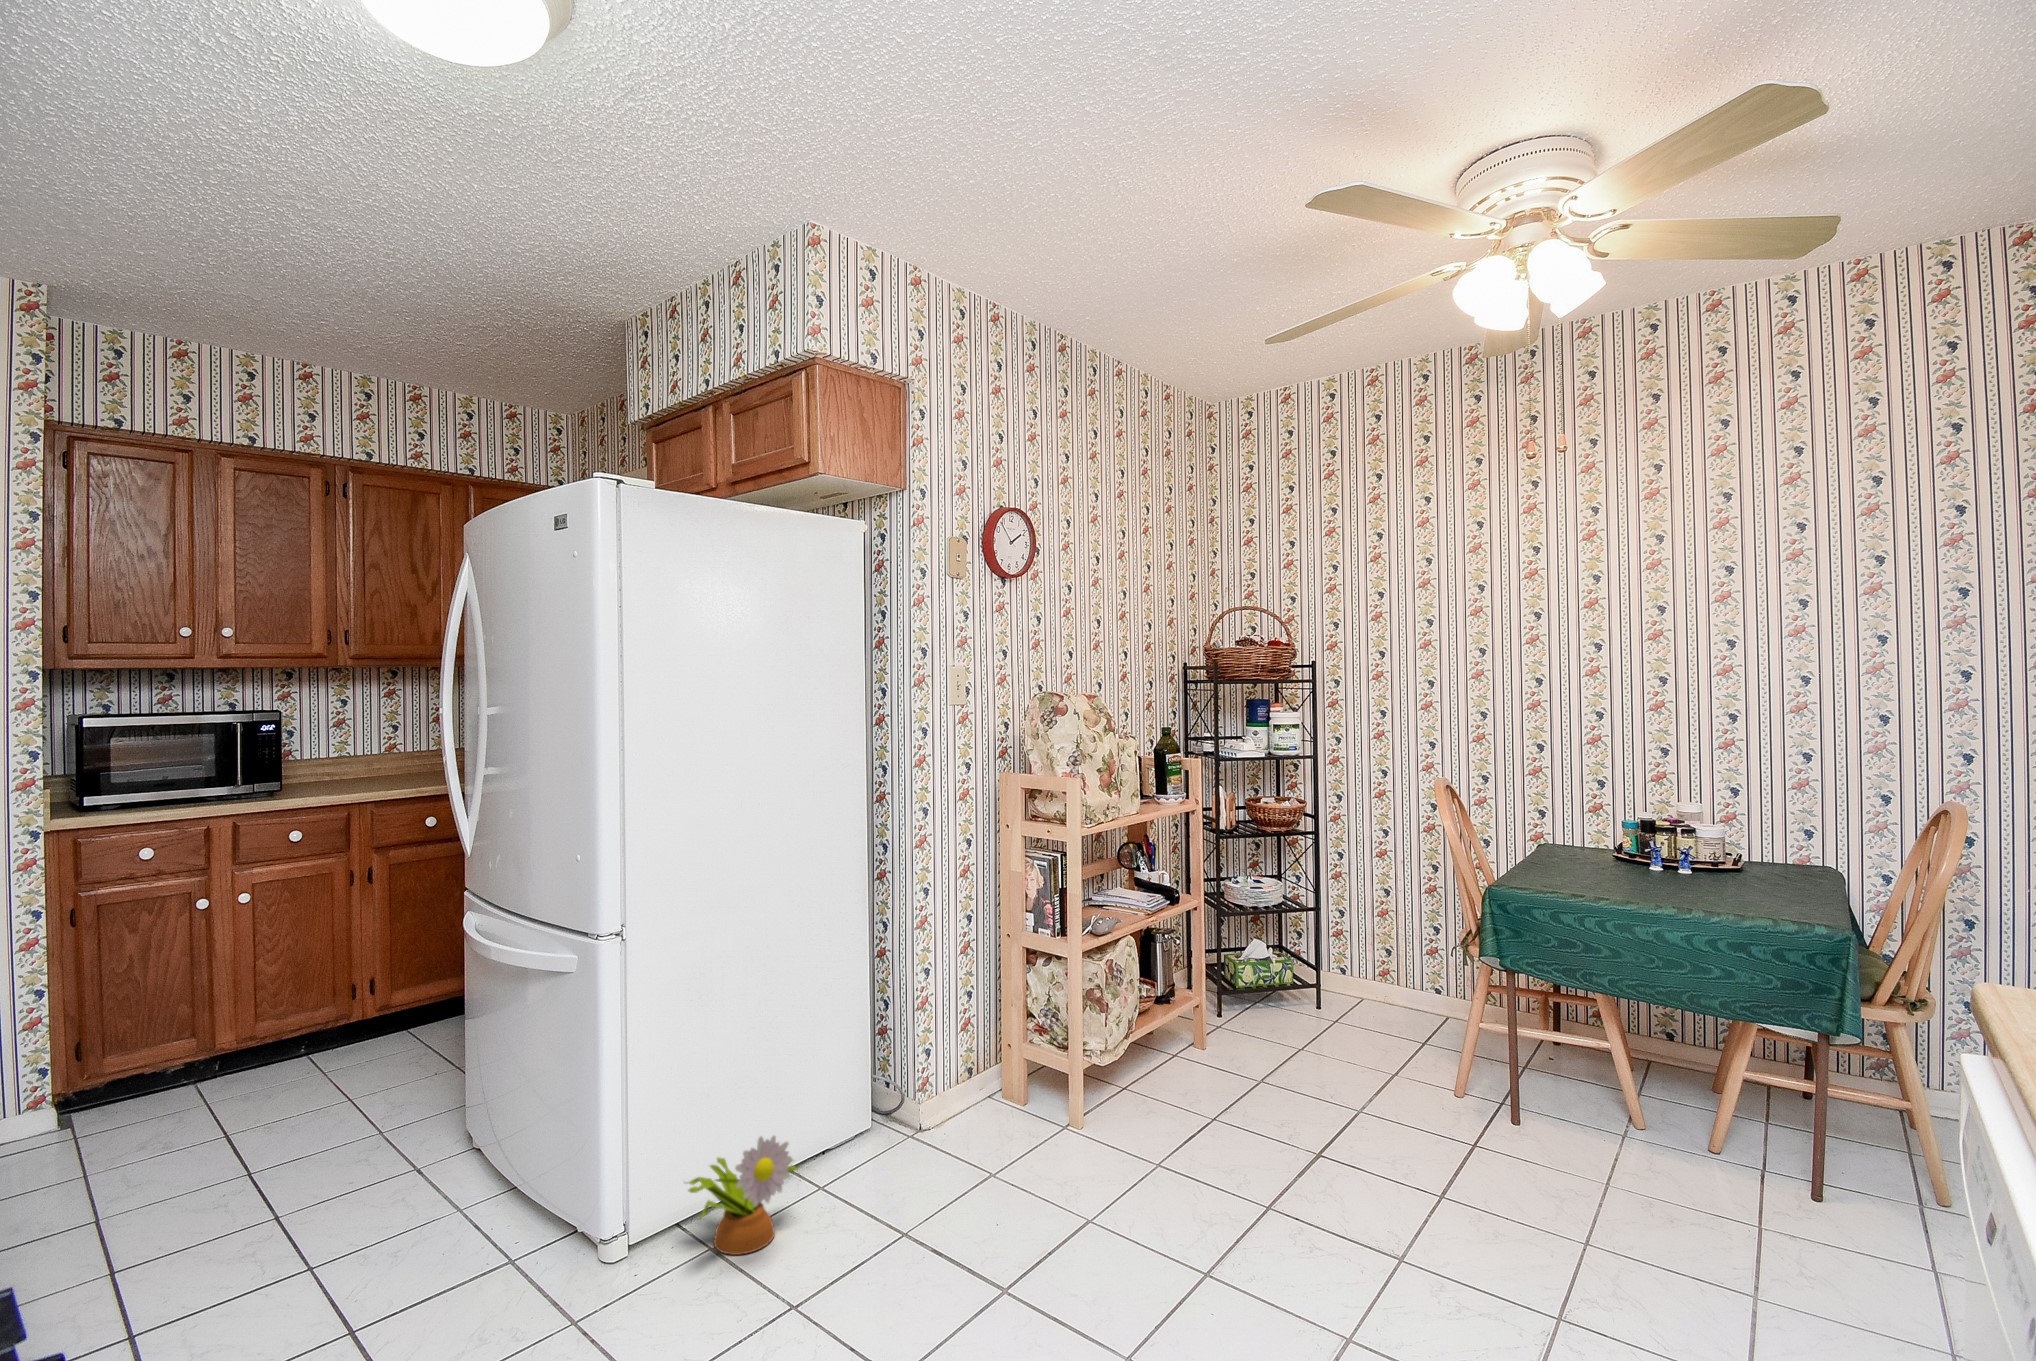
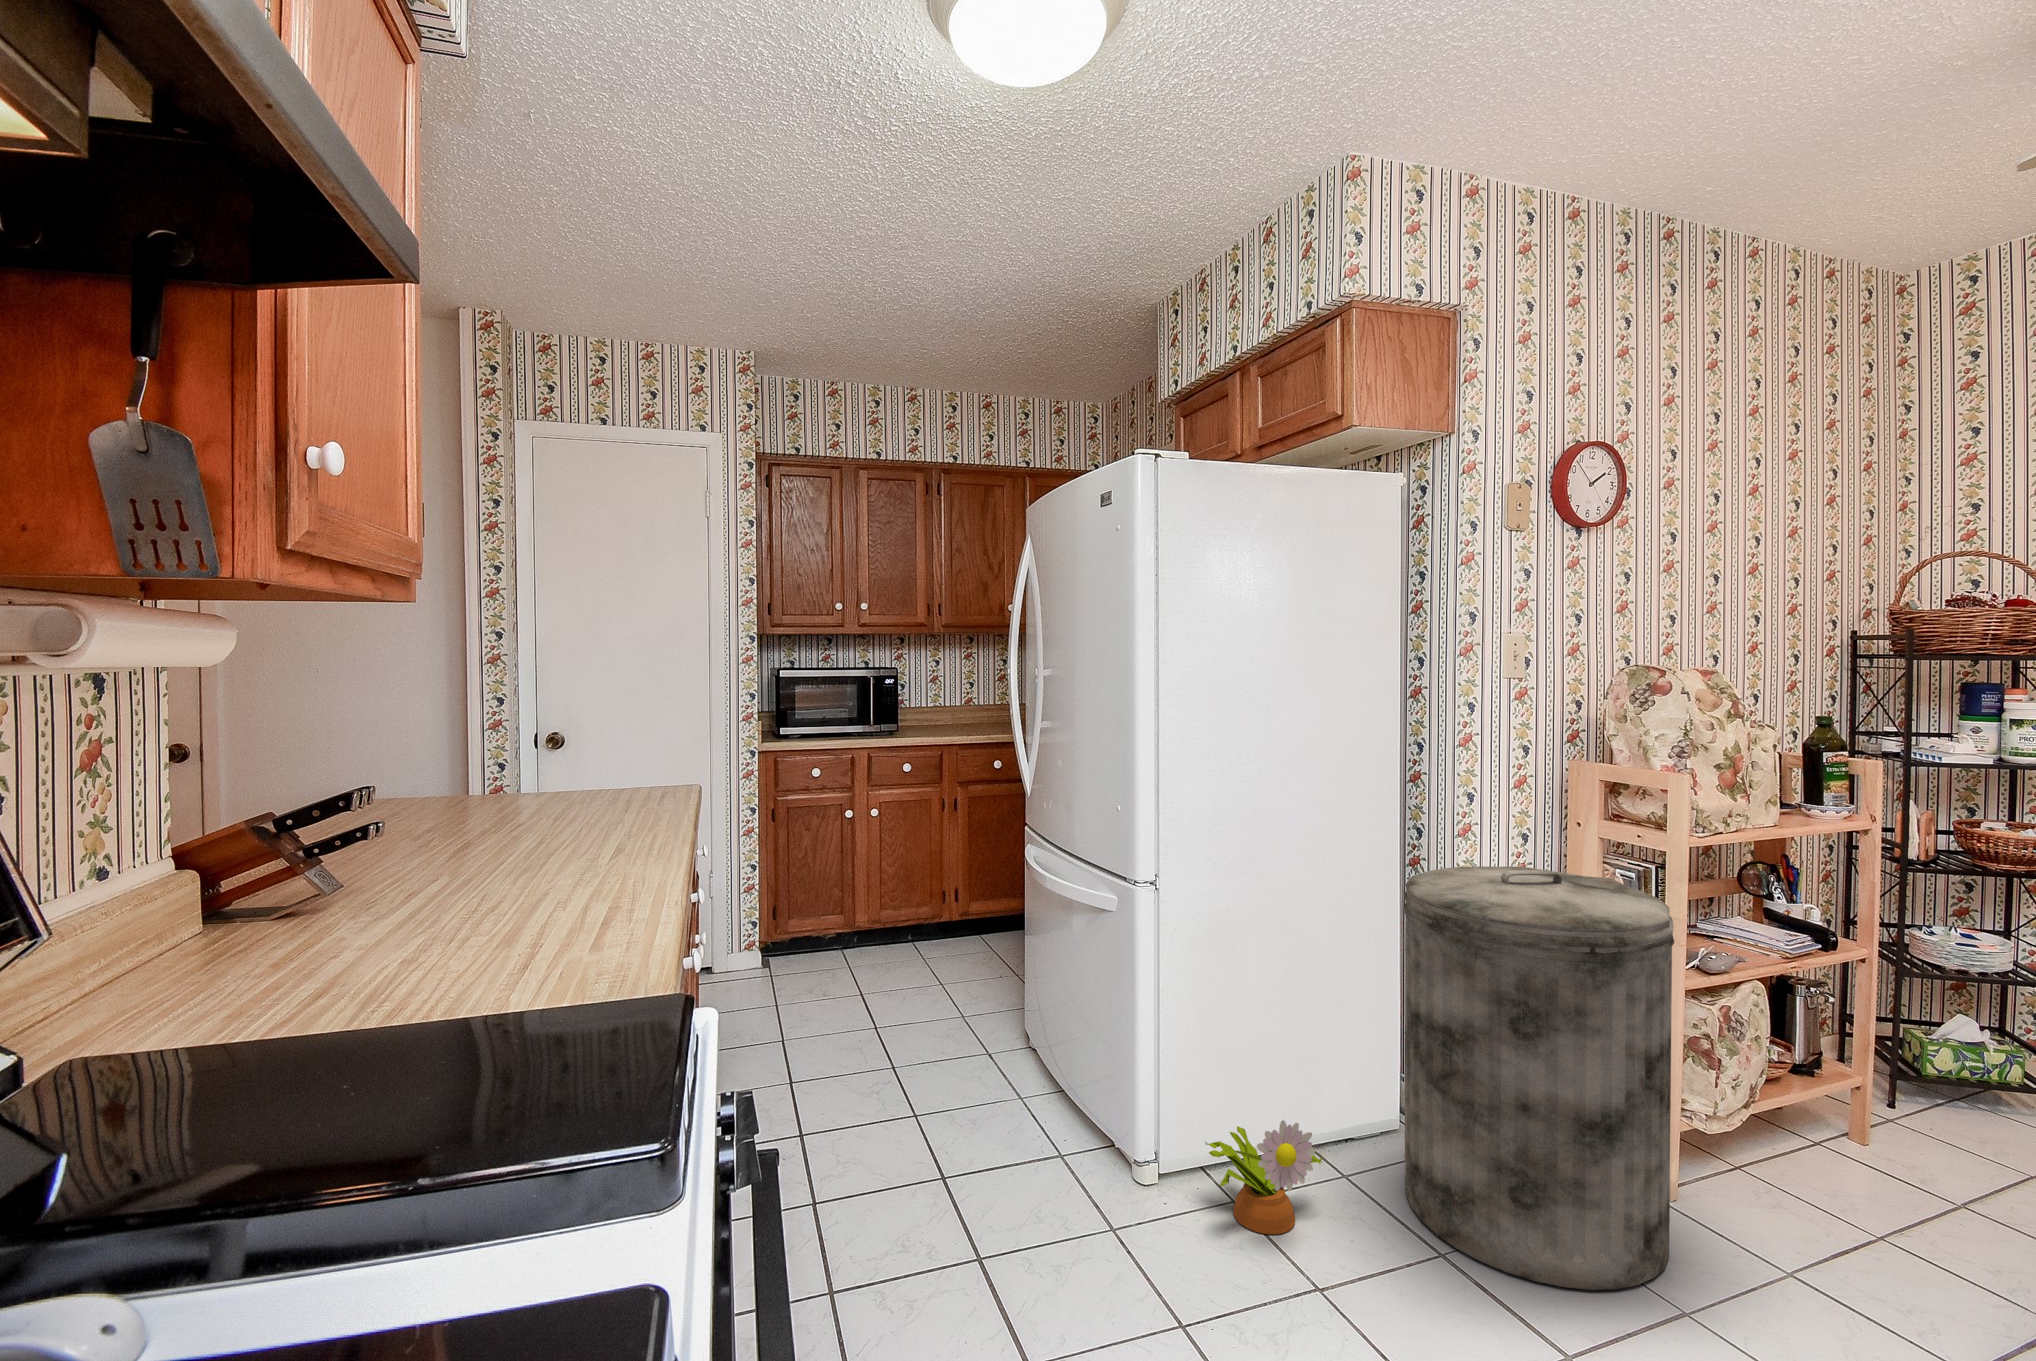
trash can: none [870,866,1074,1219] -> present [1404,866,1674,1290]

